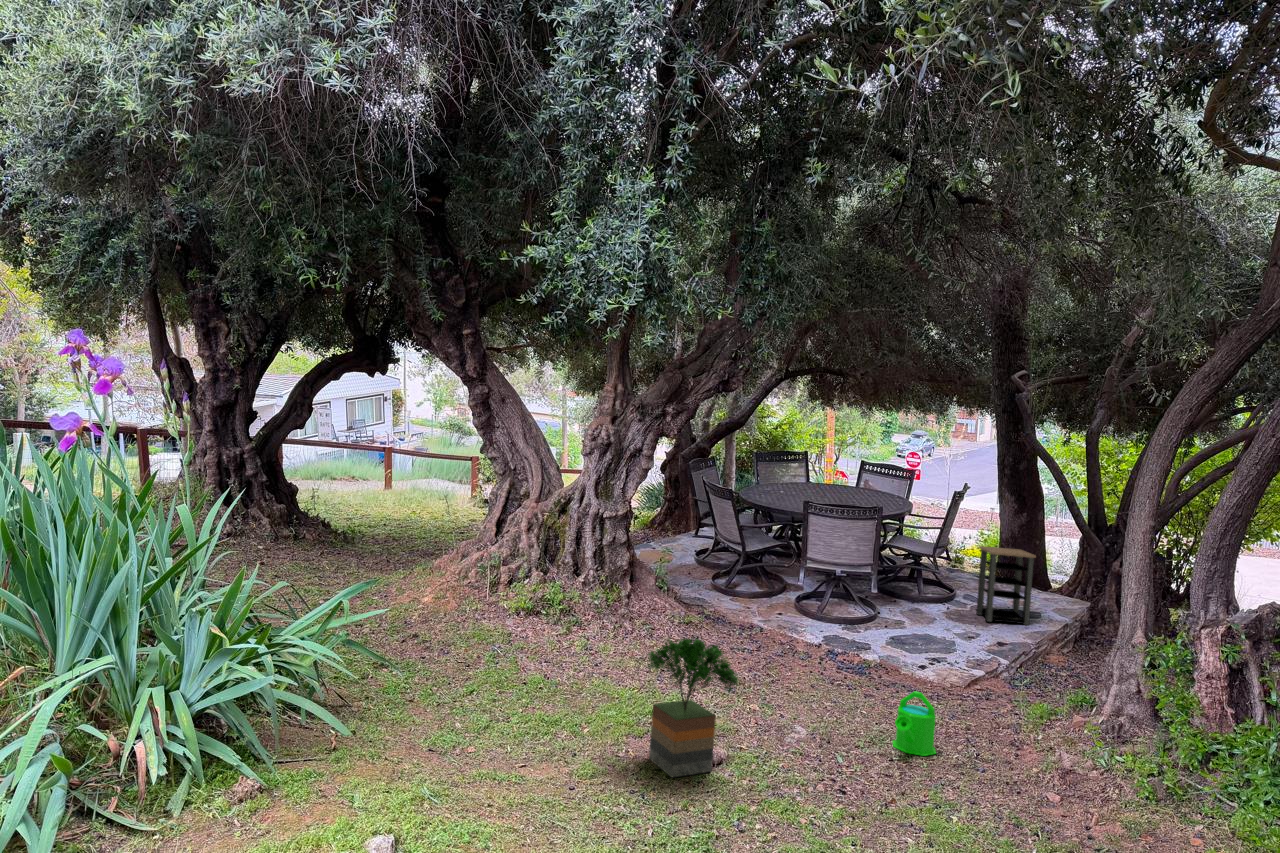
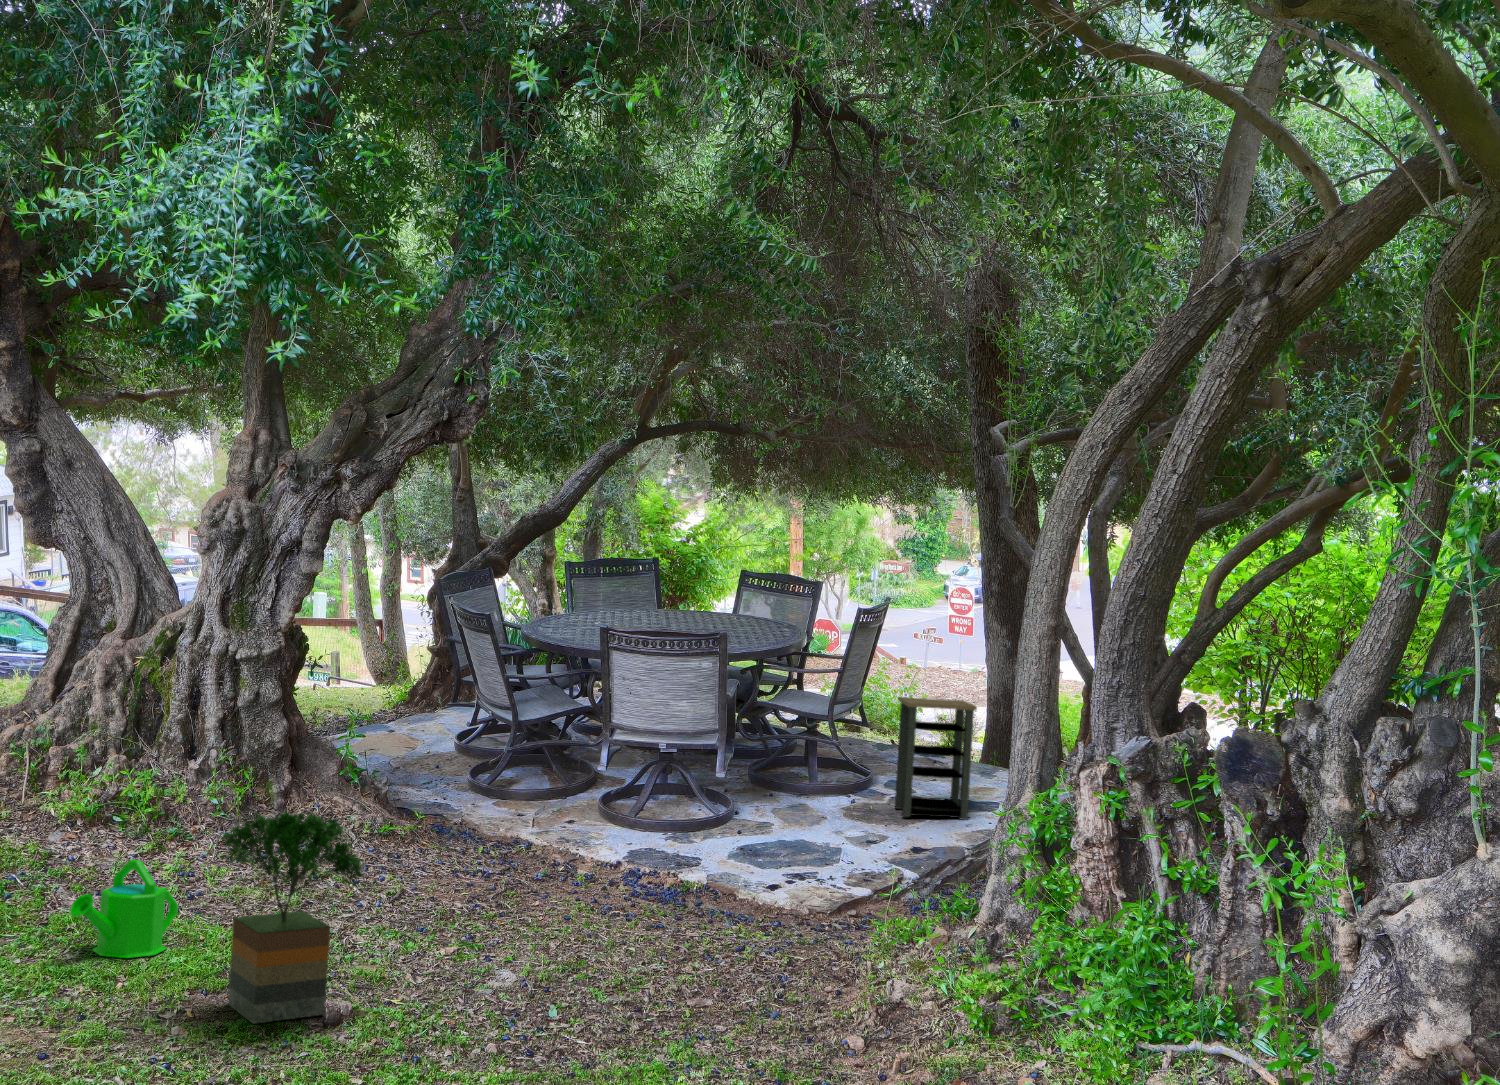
watering can: present [892,691,936,756] -> present [70,859,178,958]

